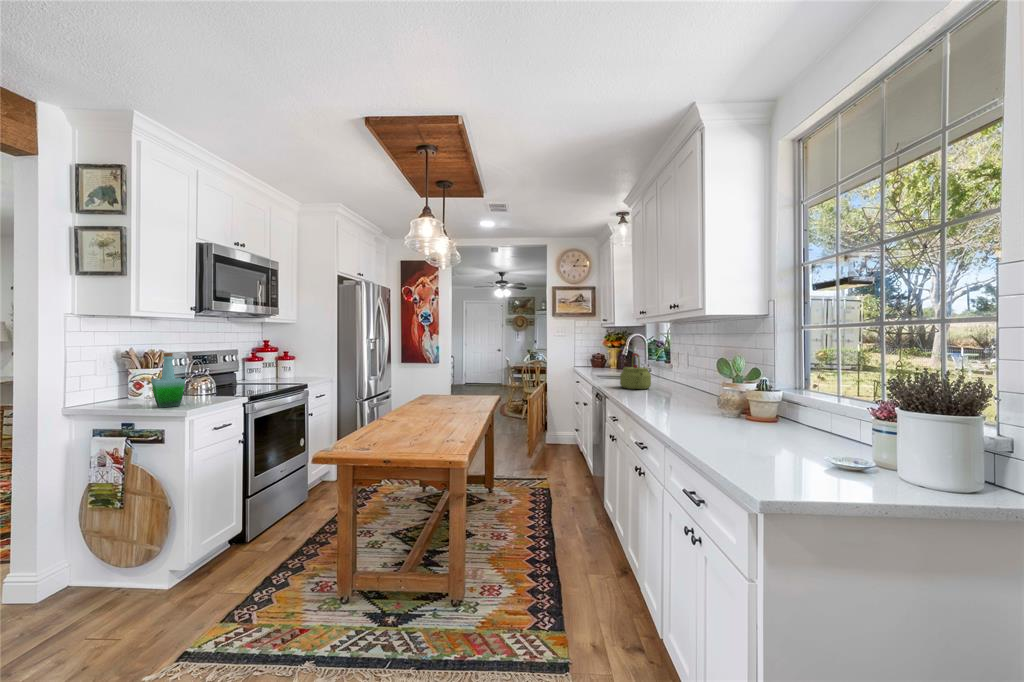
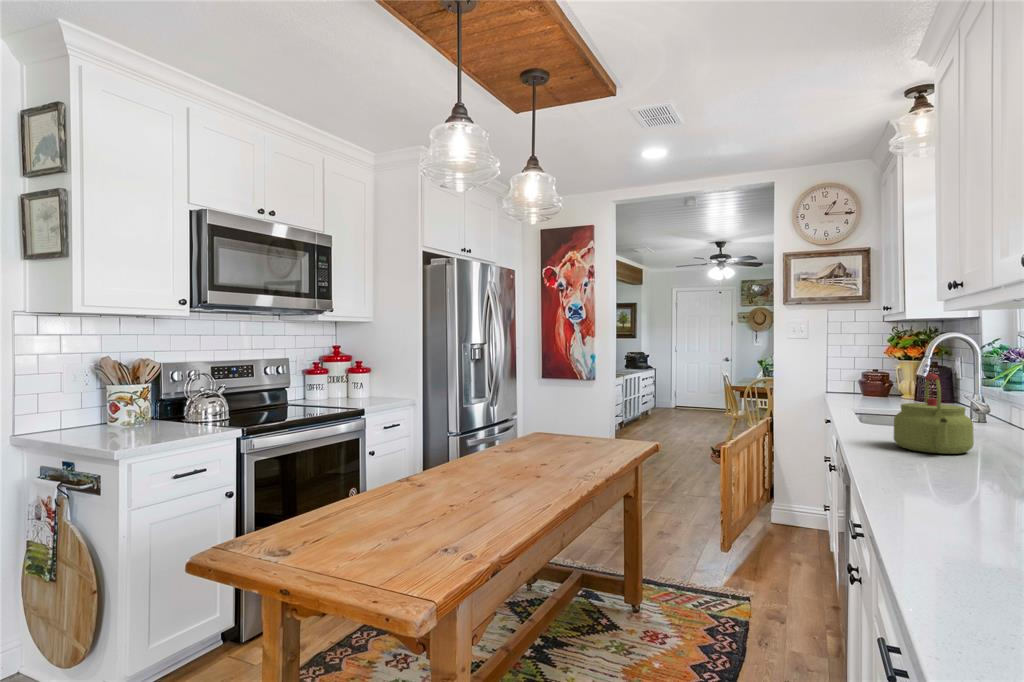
bottle: present [151,353,186,408] -> none [118,363,163,438]

